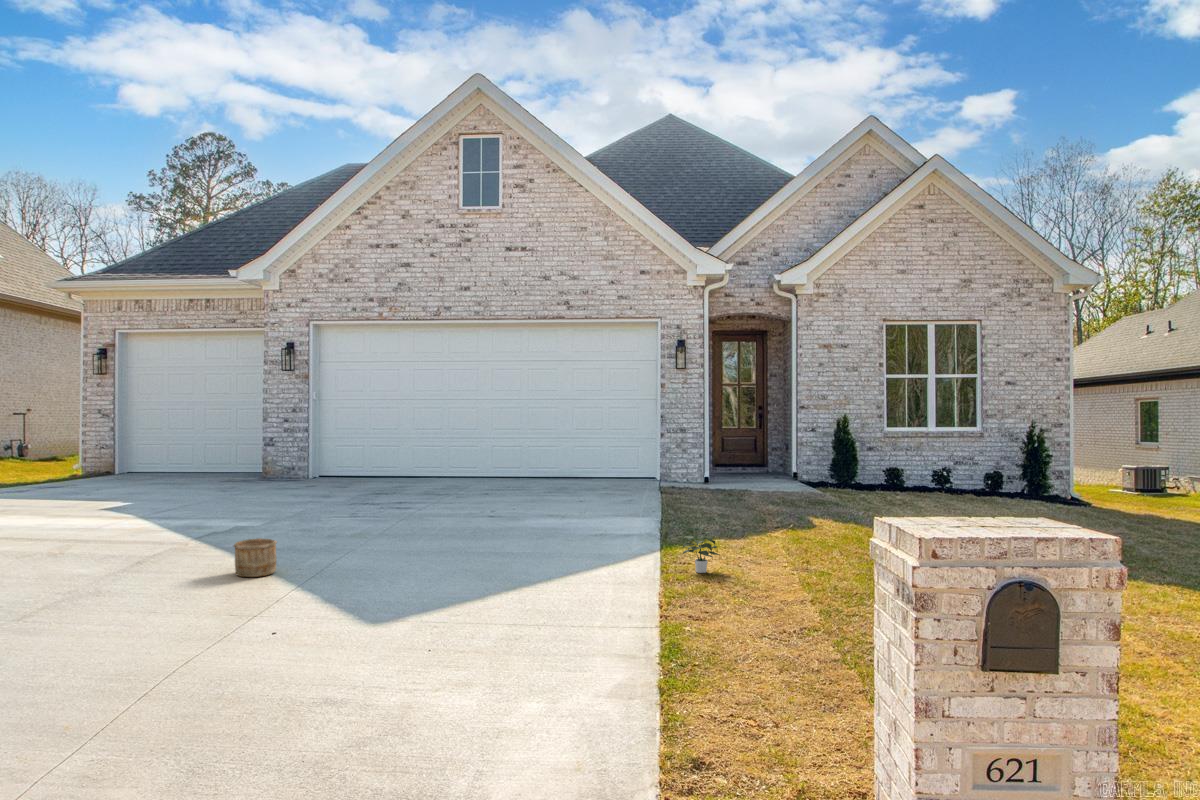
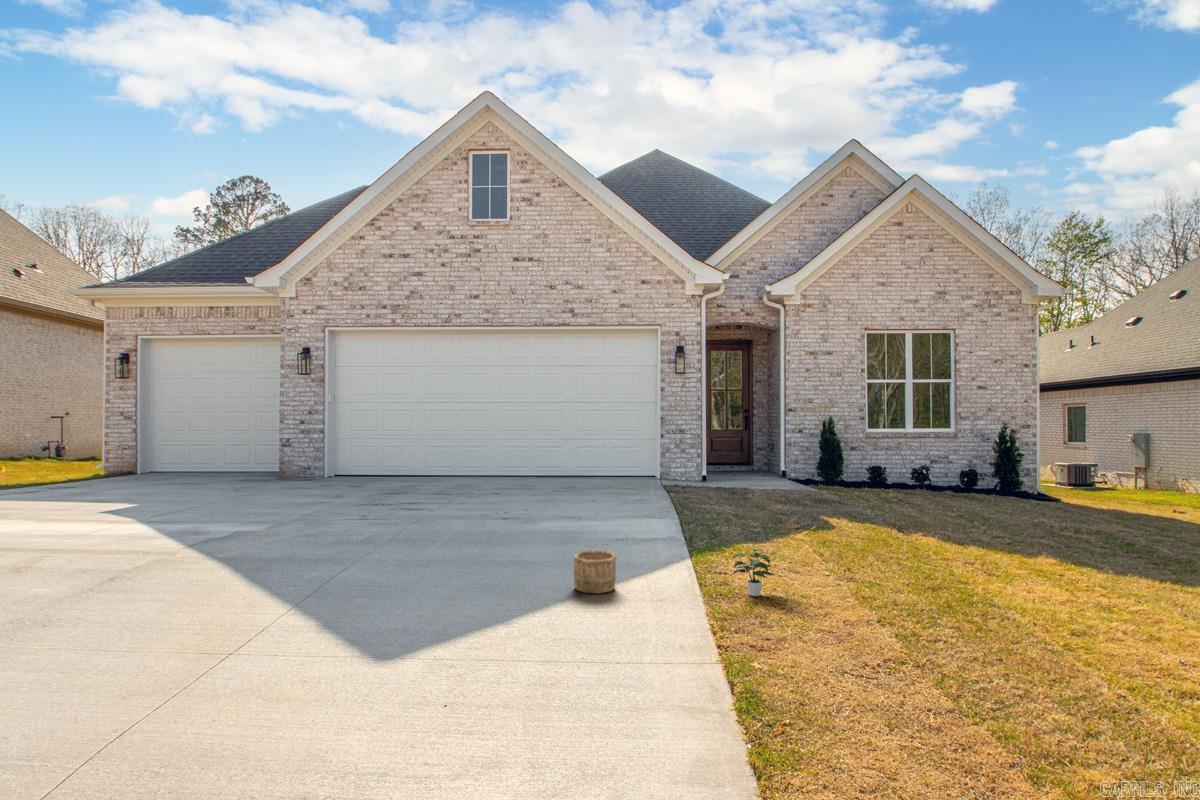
wooden bucket: present [234,538,277,577] -> present [573,550,617,593]

